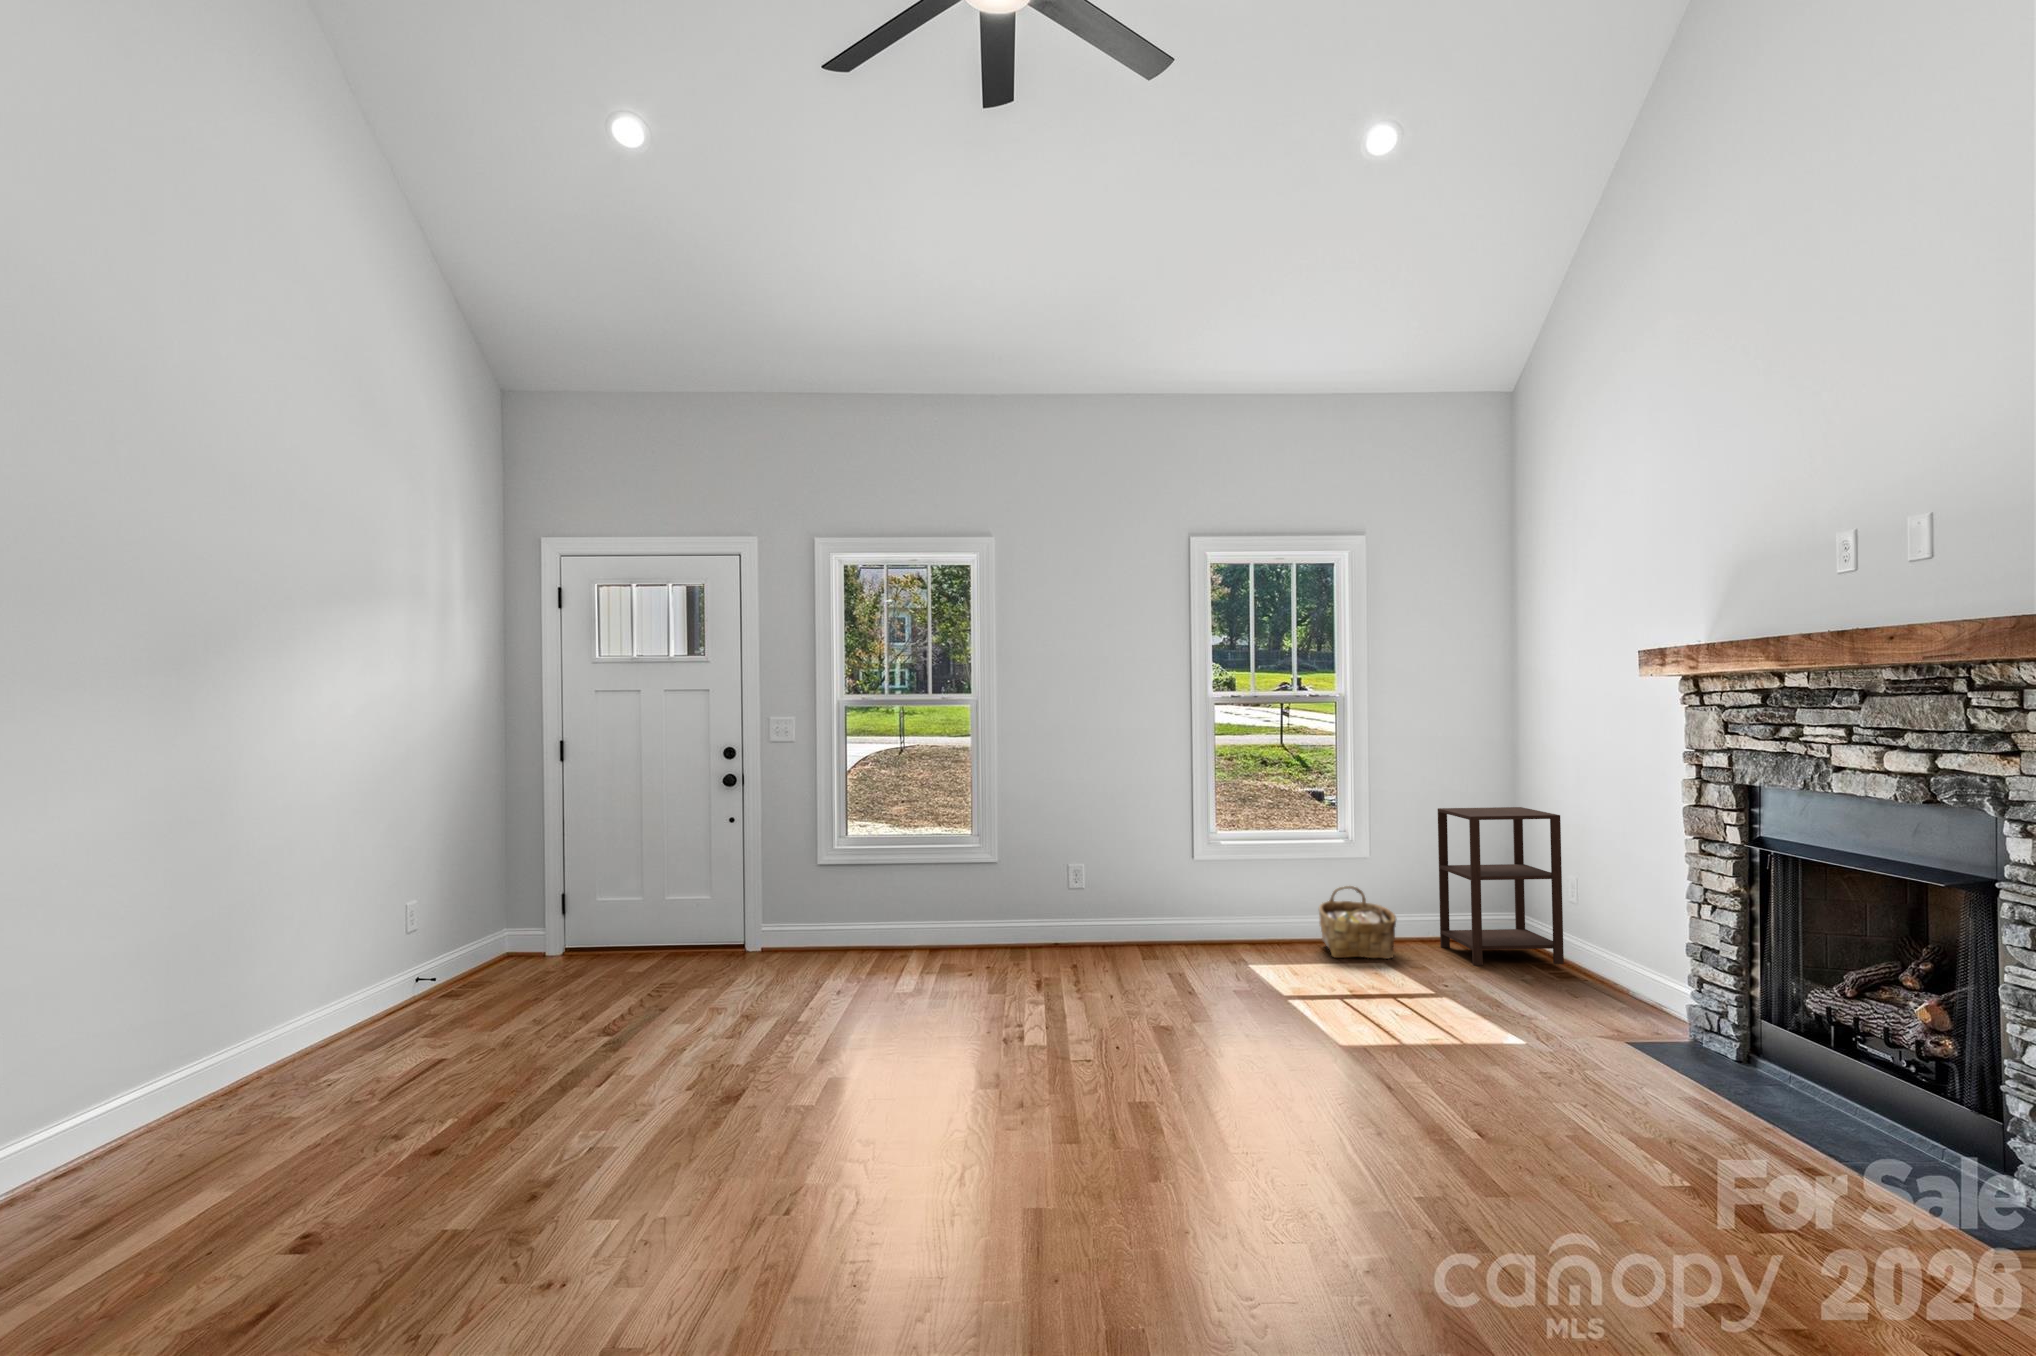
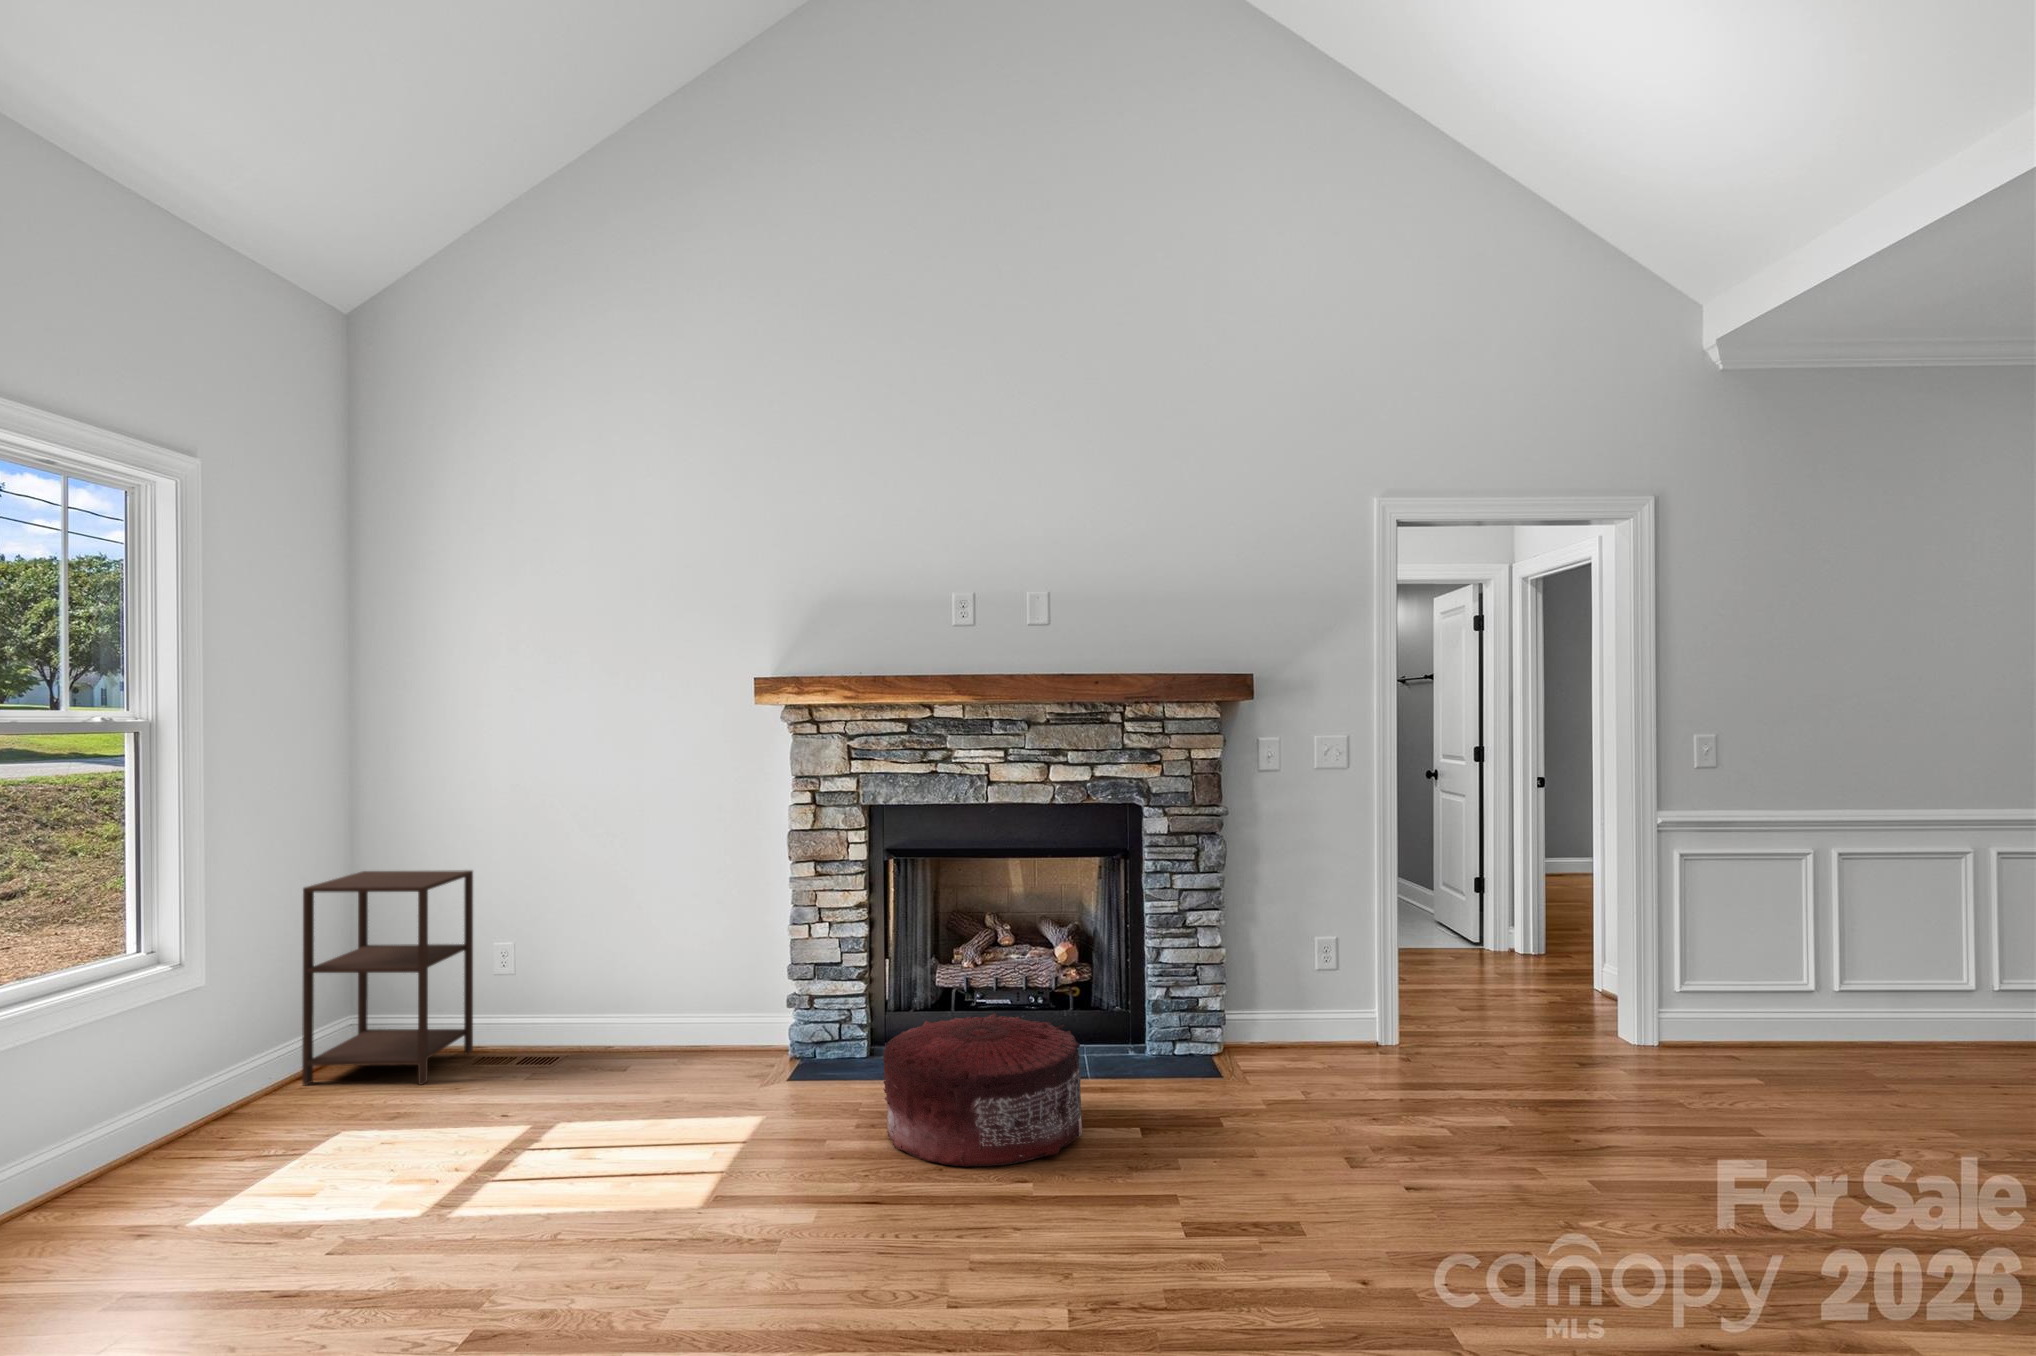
woven basket: present [1319,886,1396,959] -> none [181,1031,342,1143]
pouf: none [1444,992,1666,1146] -> present [883,1013,1082,1167]

